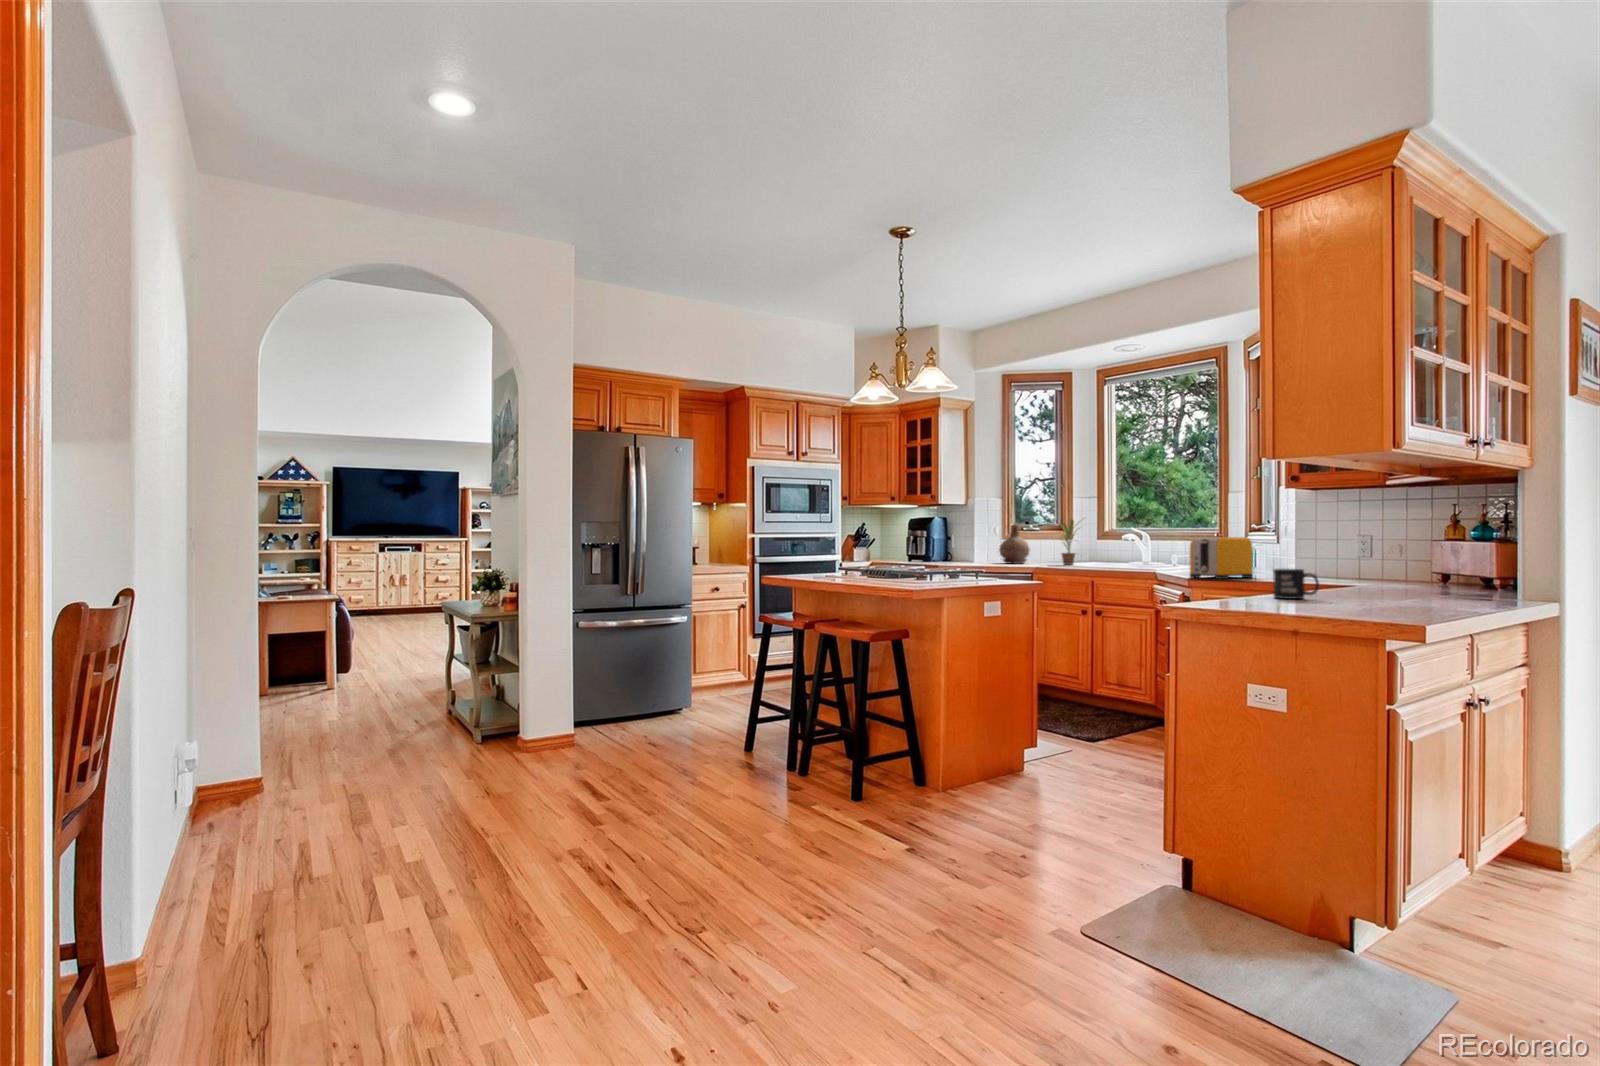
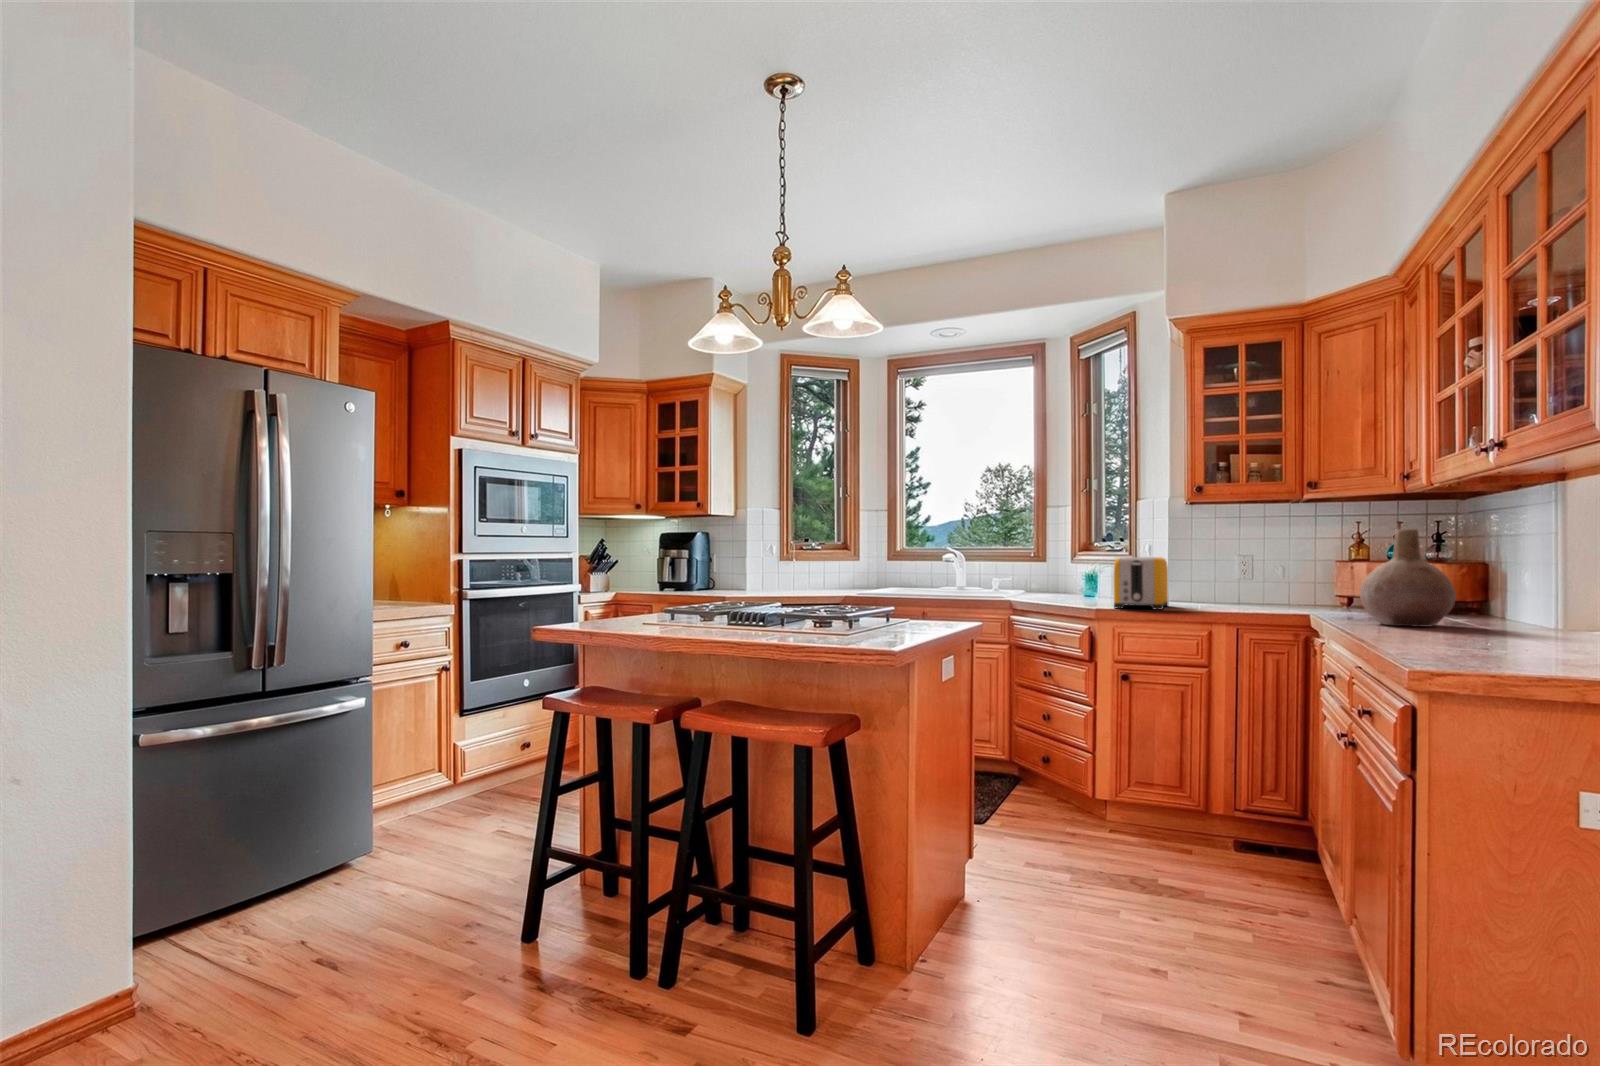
potted plant: present [1061,519,1080,565] -> none [848,533,883,589]
vase: present [999,525,1030,564] -> present [1360,529,1456,627]
mug: present [1273,569,1319,599] -> none [1467,606,1539,651]

